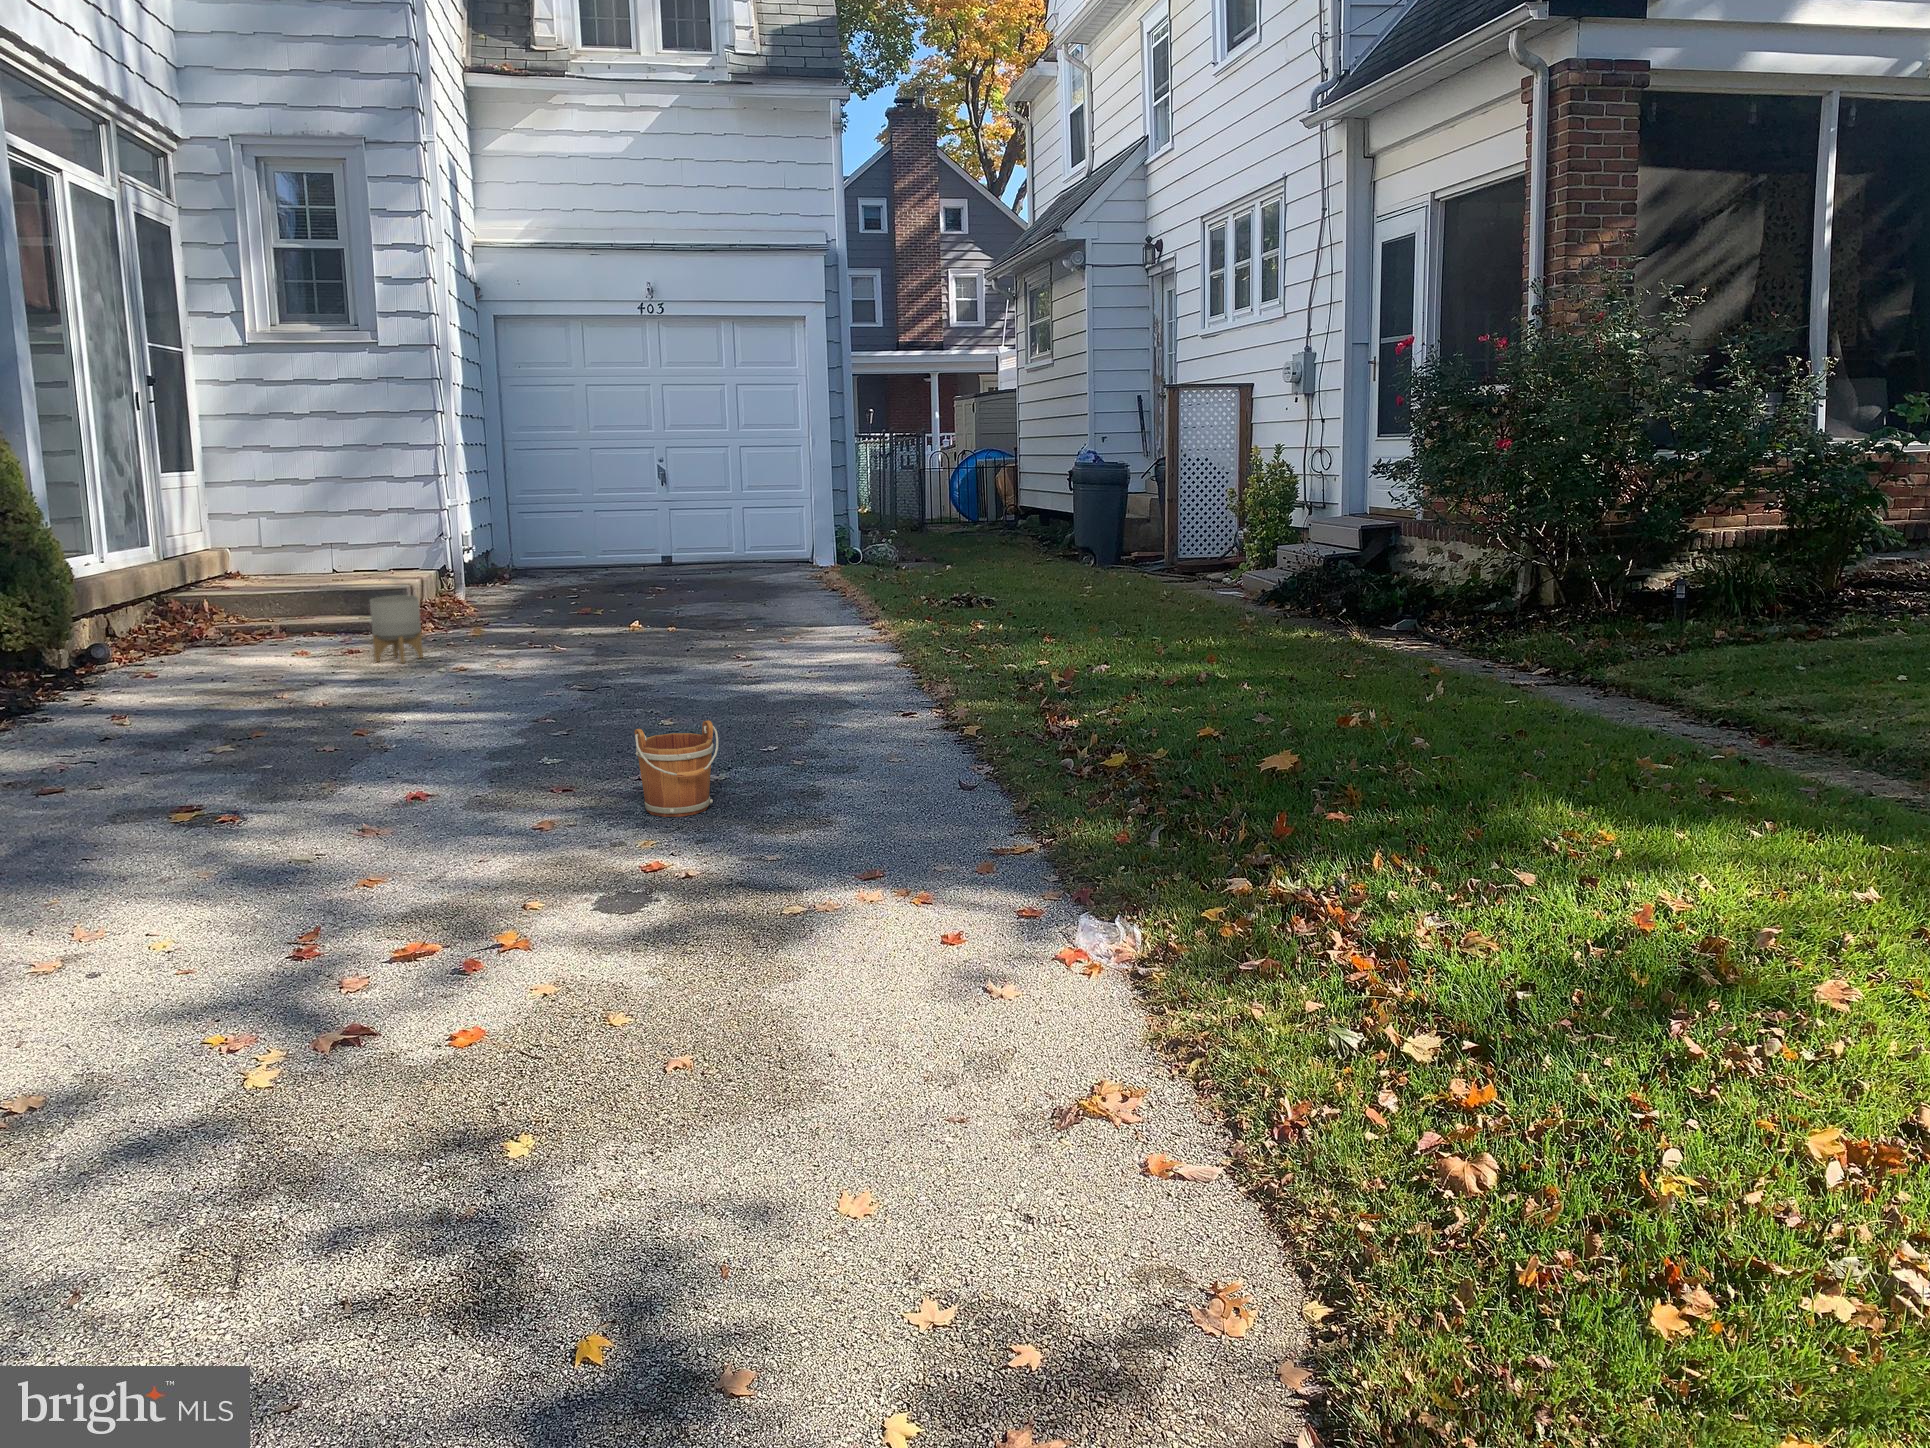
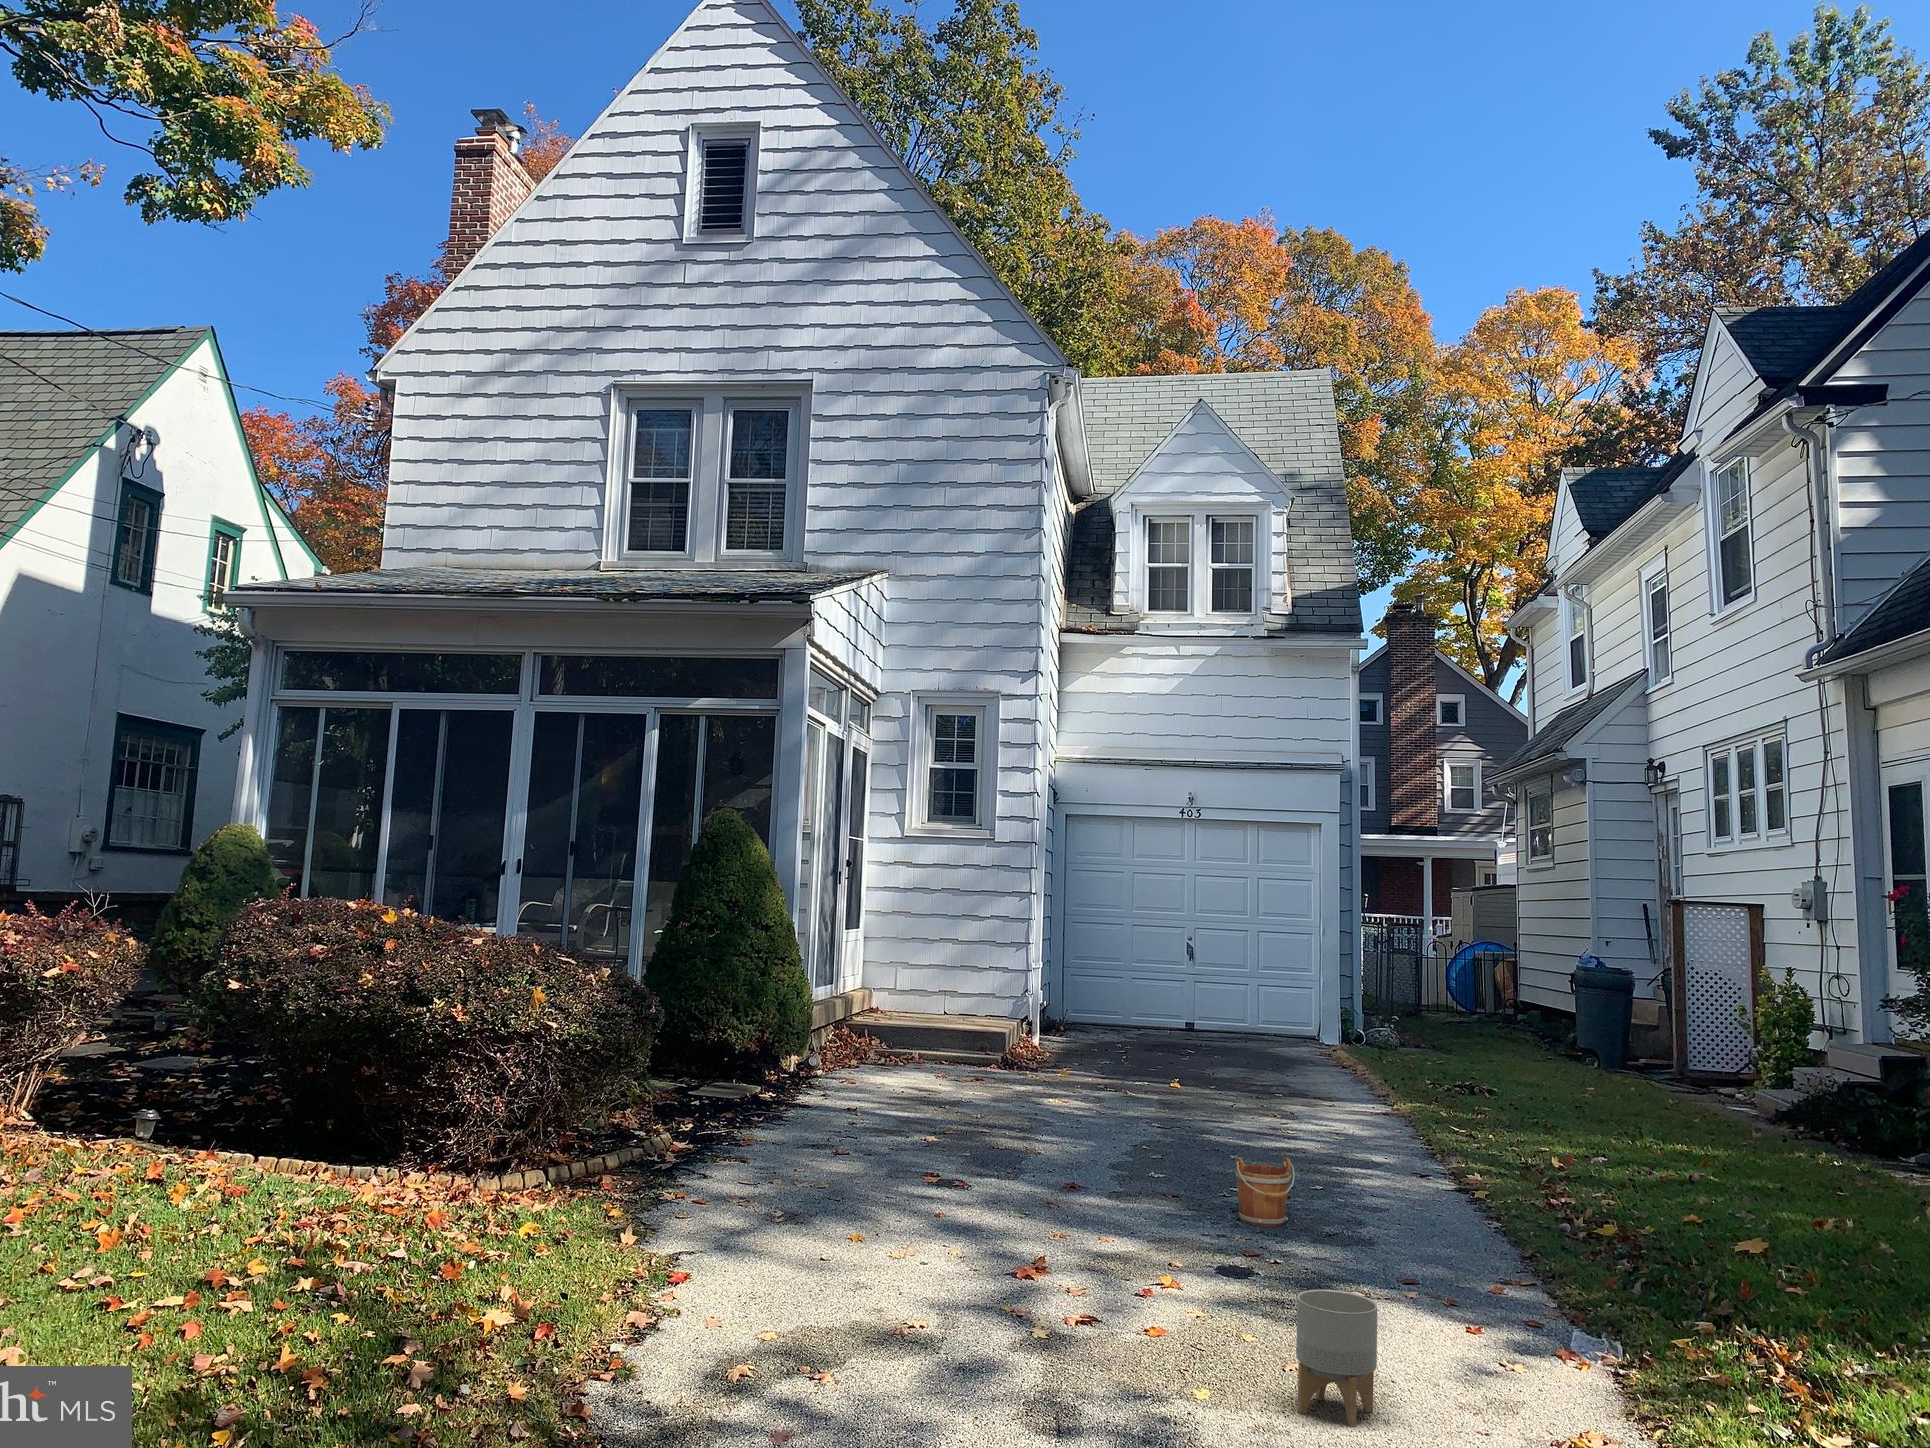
planter: present [370,595,423,663] -> present [1296,1290,1378,1427]

